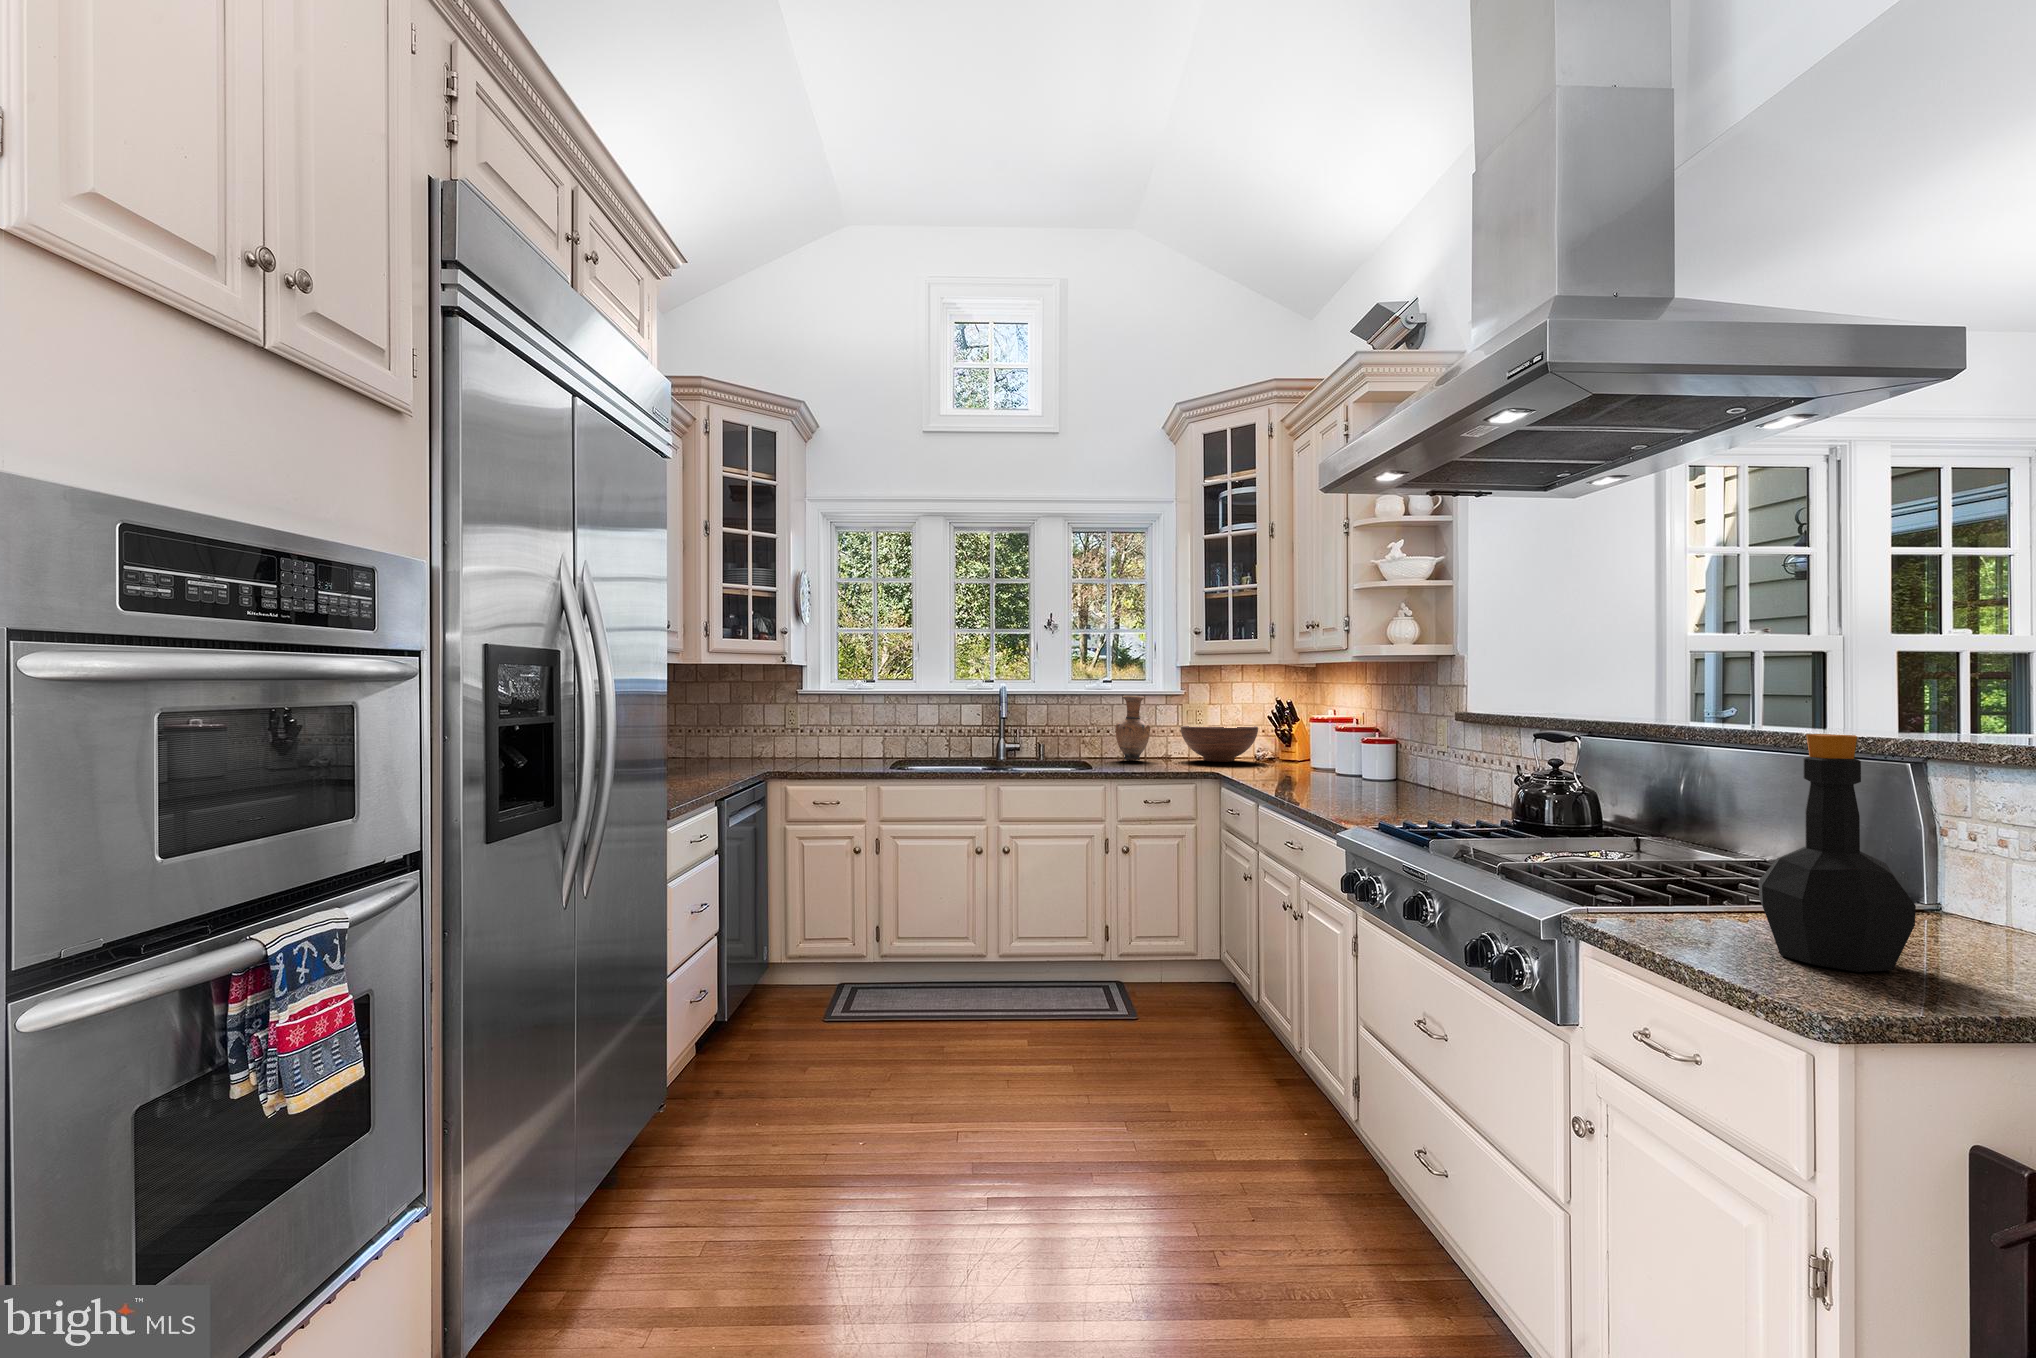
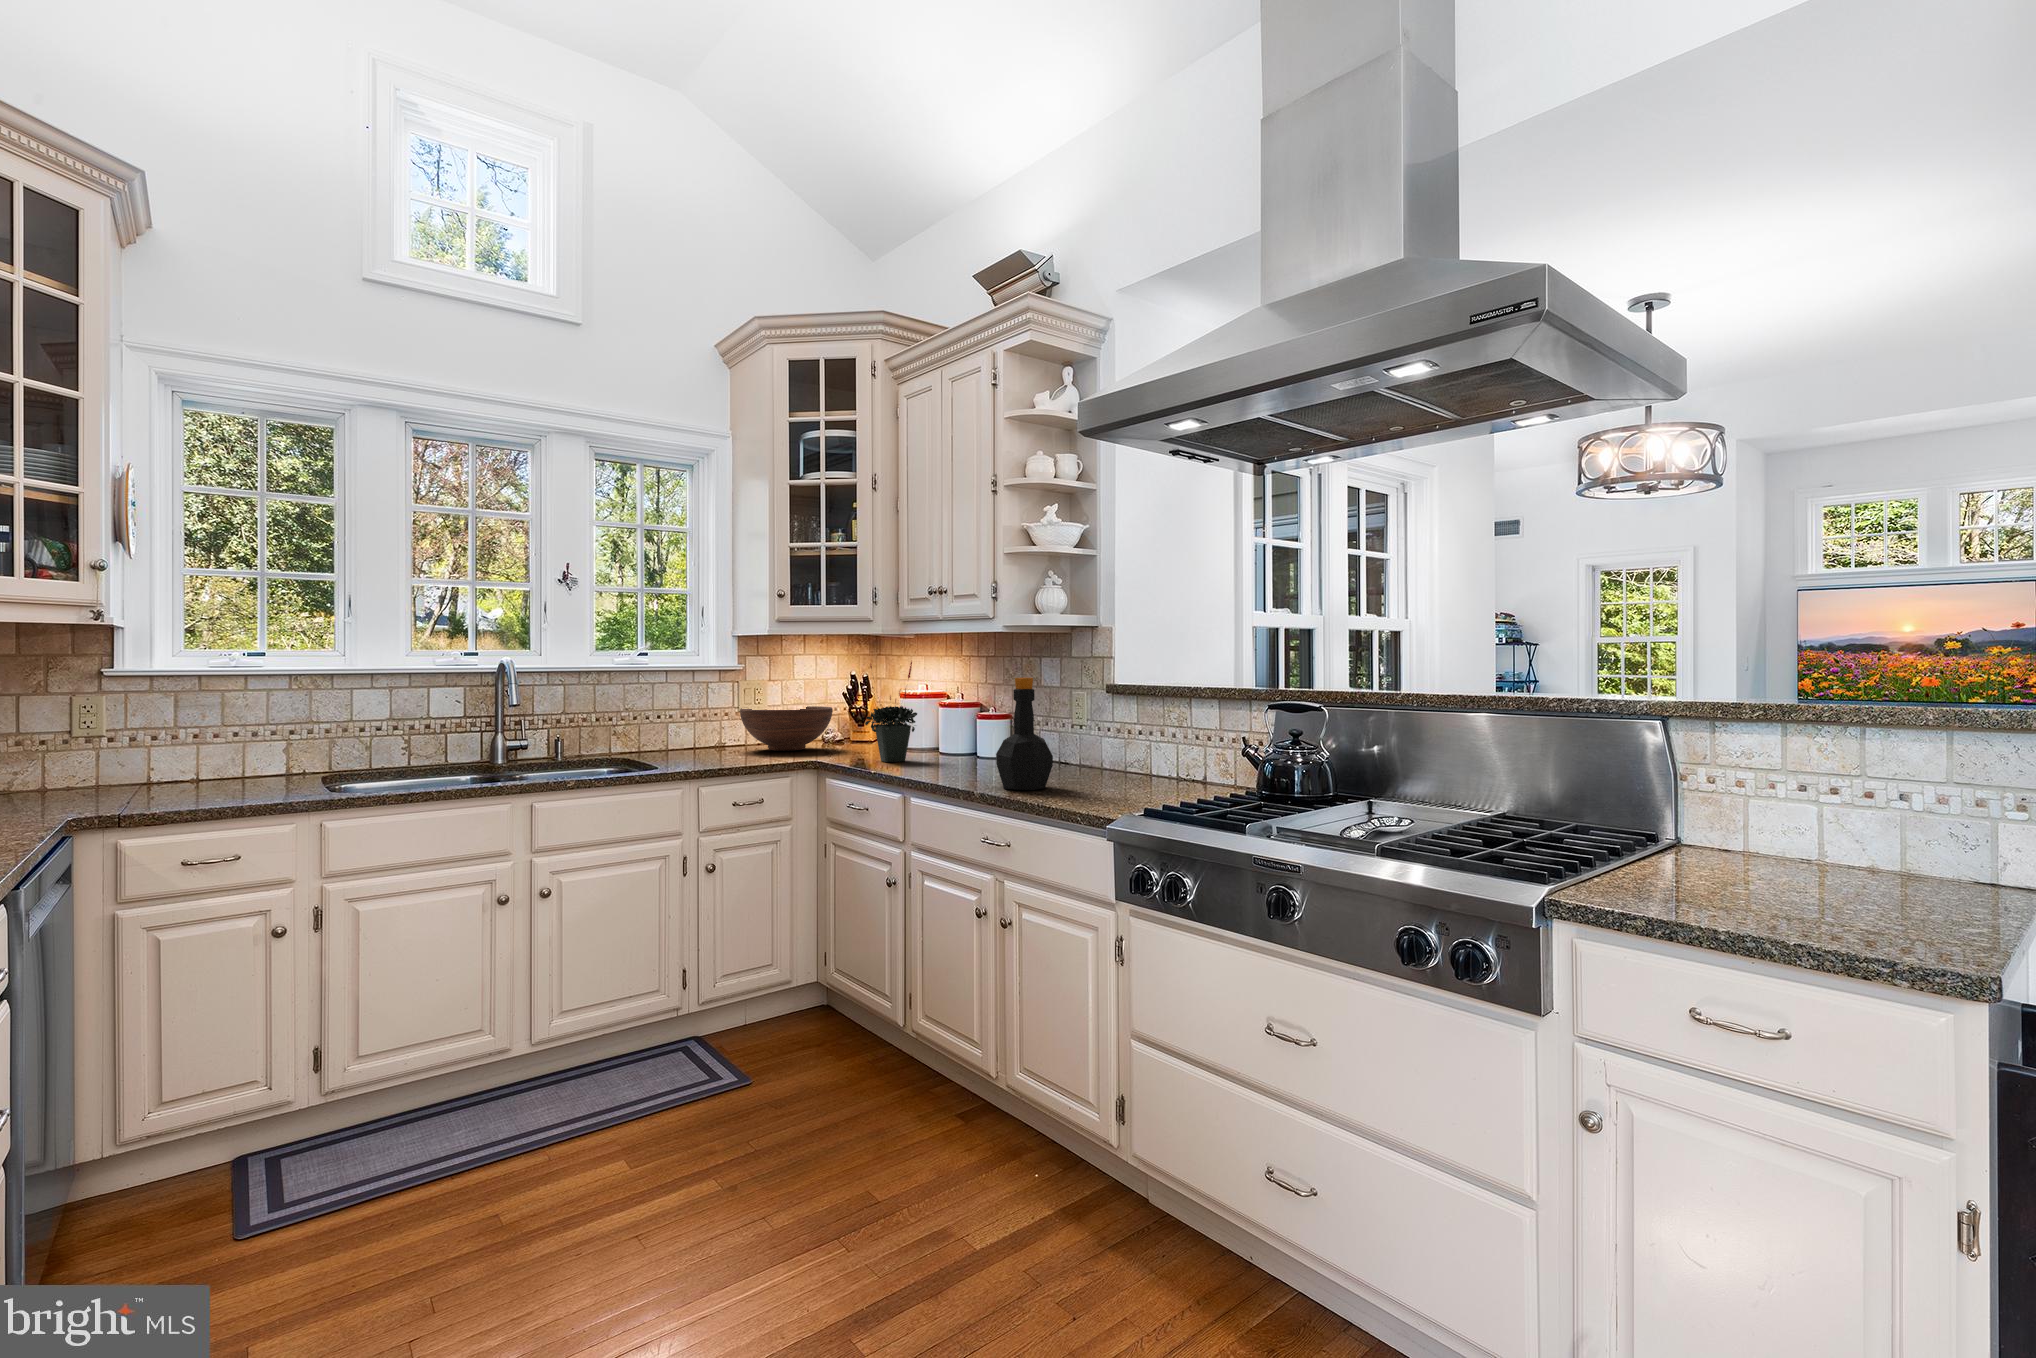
potted plant: none [1260,686,1306,775] -> present [865,662,917,762]
vase: present [1116,696,1150,761] -> none [659,673,706,756]
bottle: present [1759,734,1916,972] -> present [996,678,1053,790]

